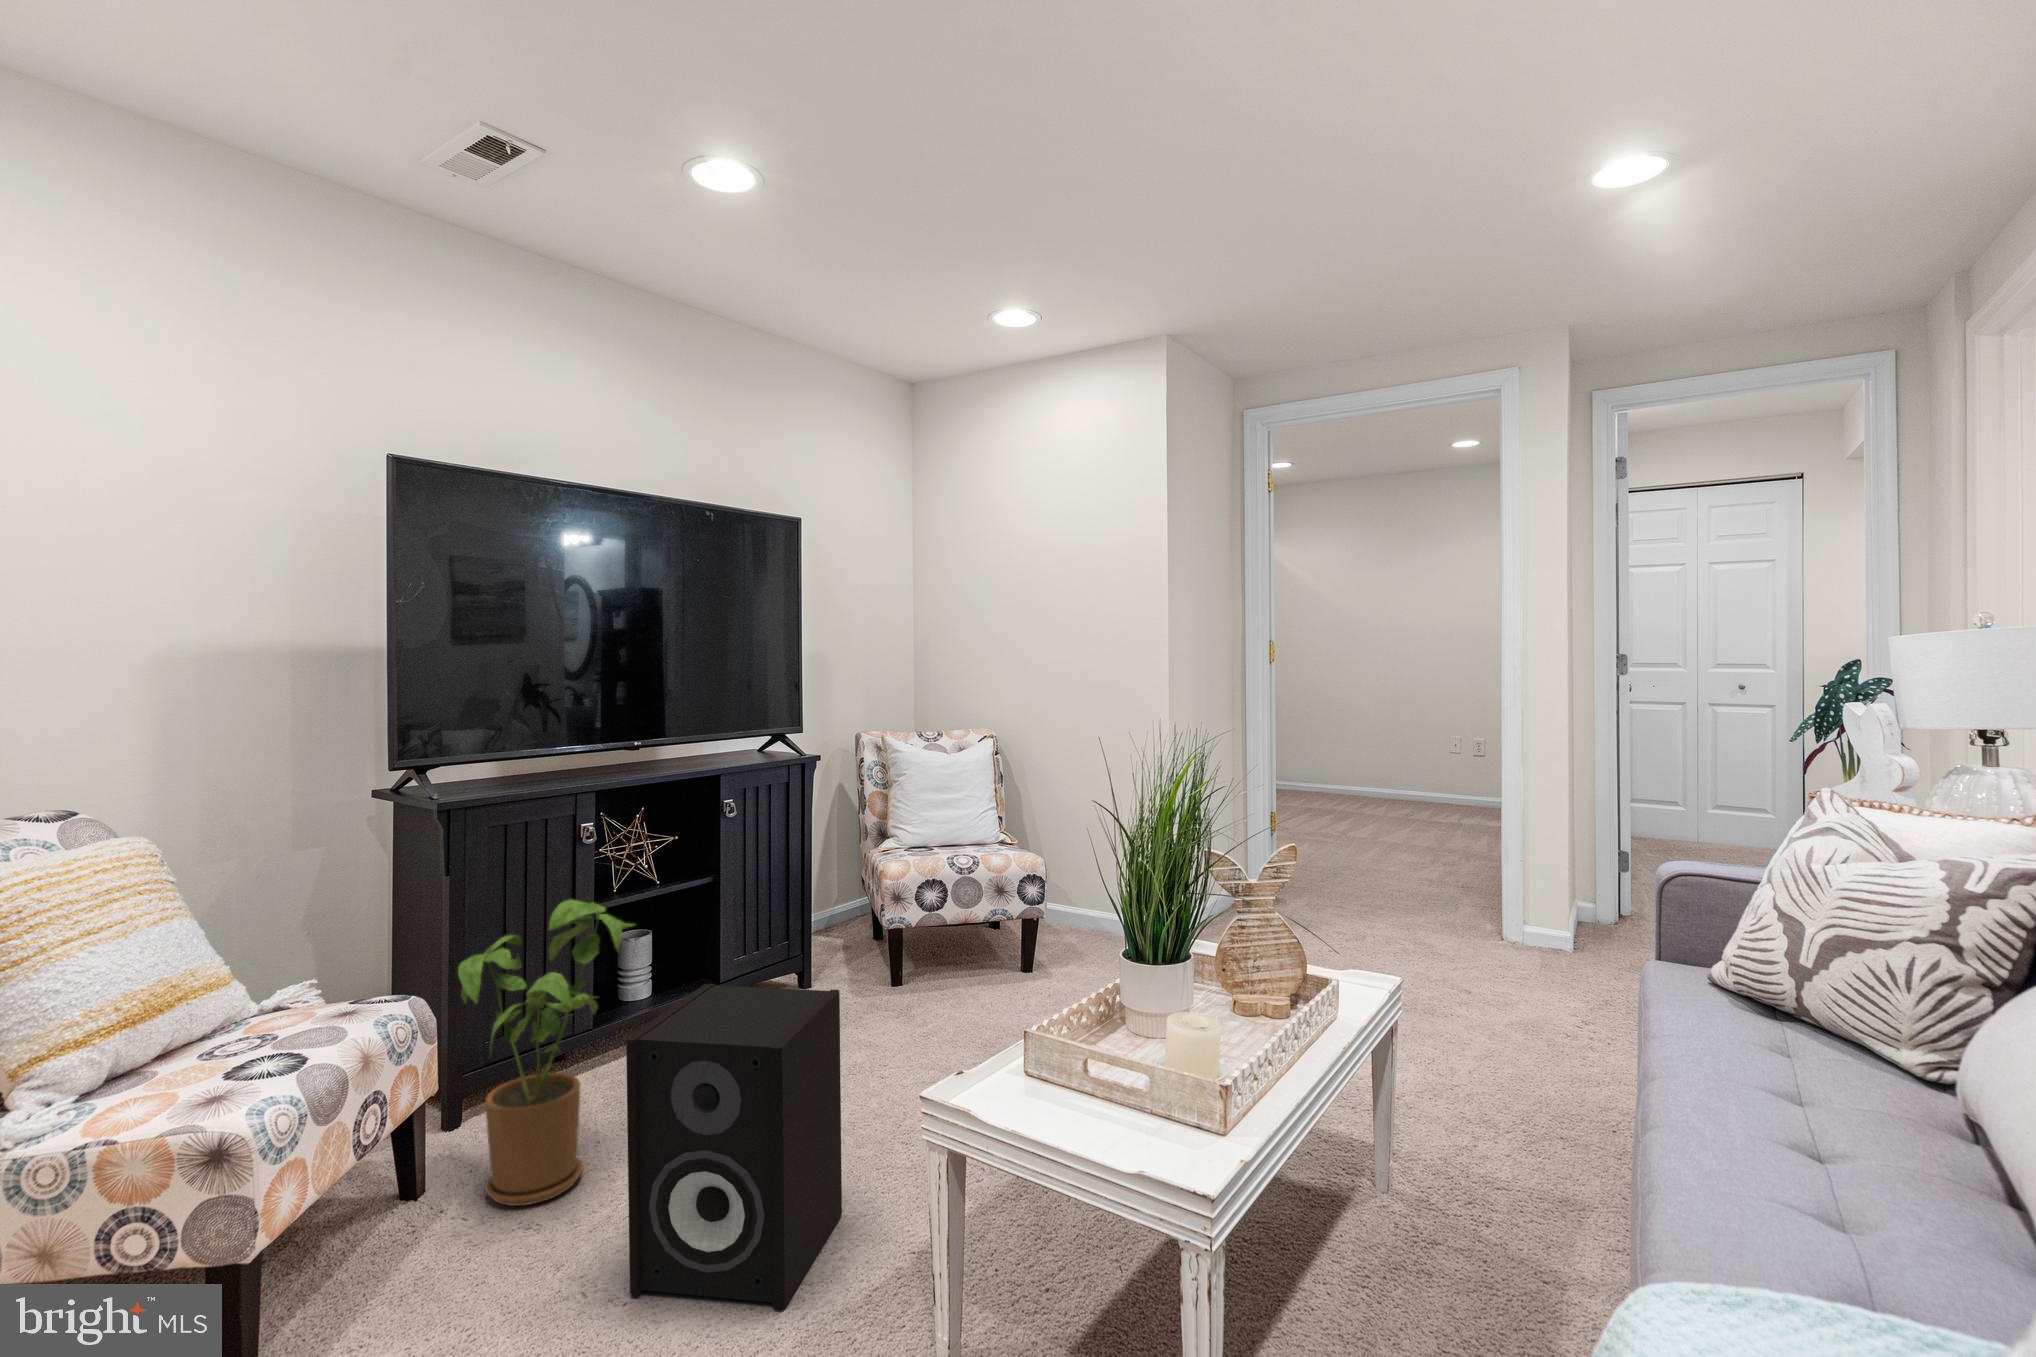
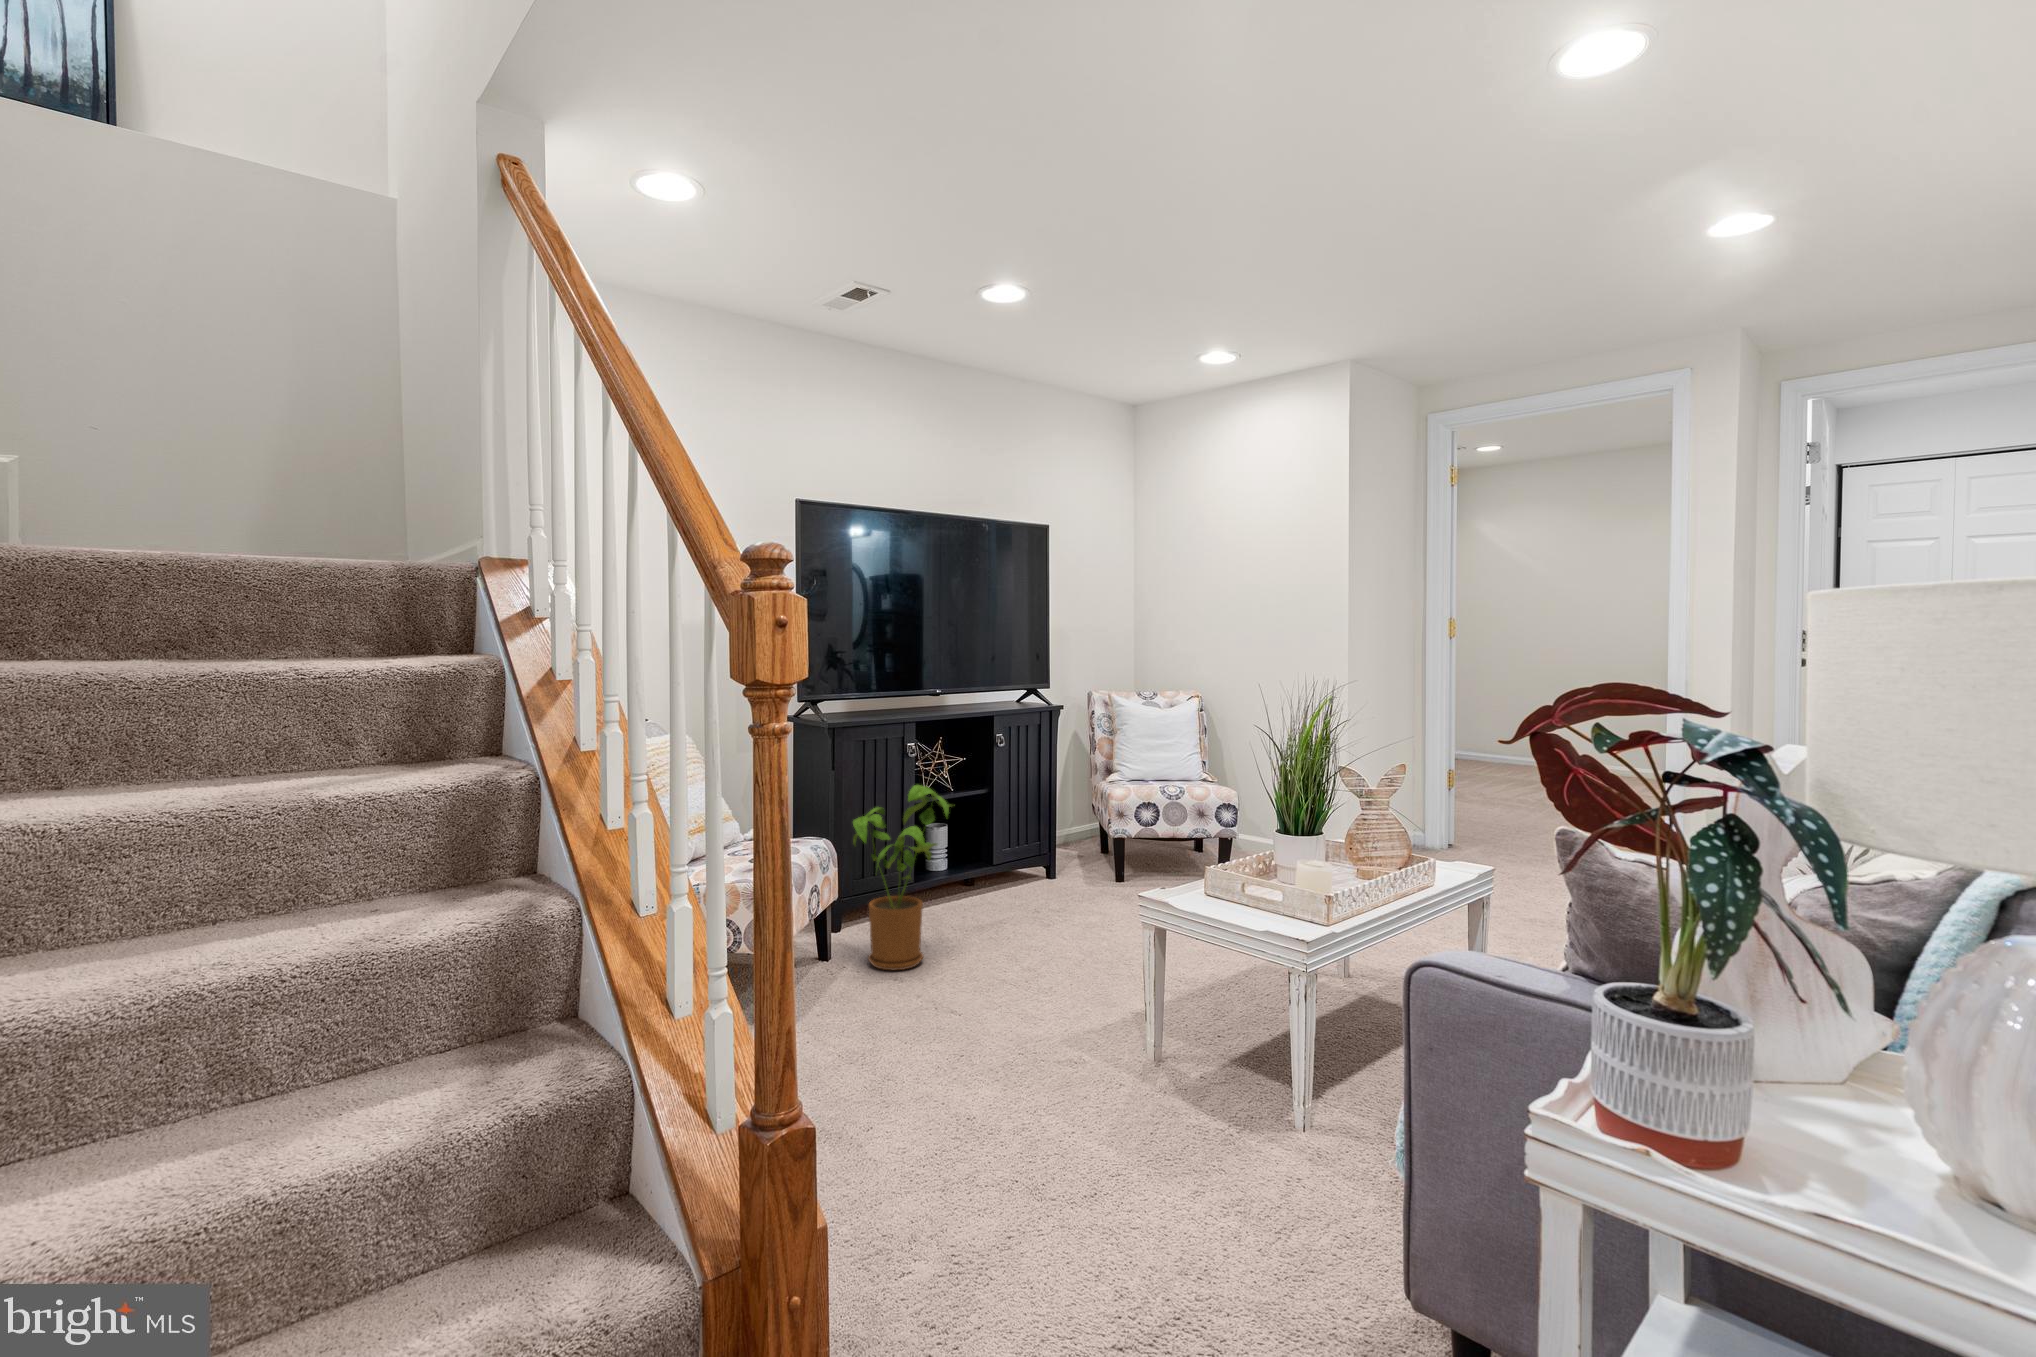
speaker: present [626,984,842,1310] -> none [966,840,1090,1026]

